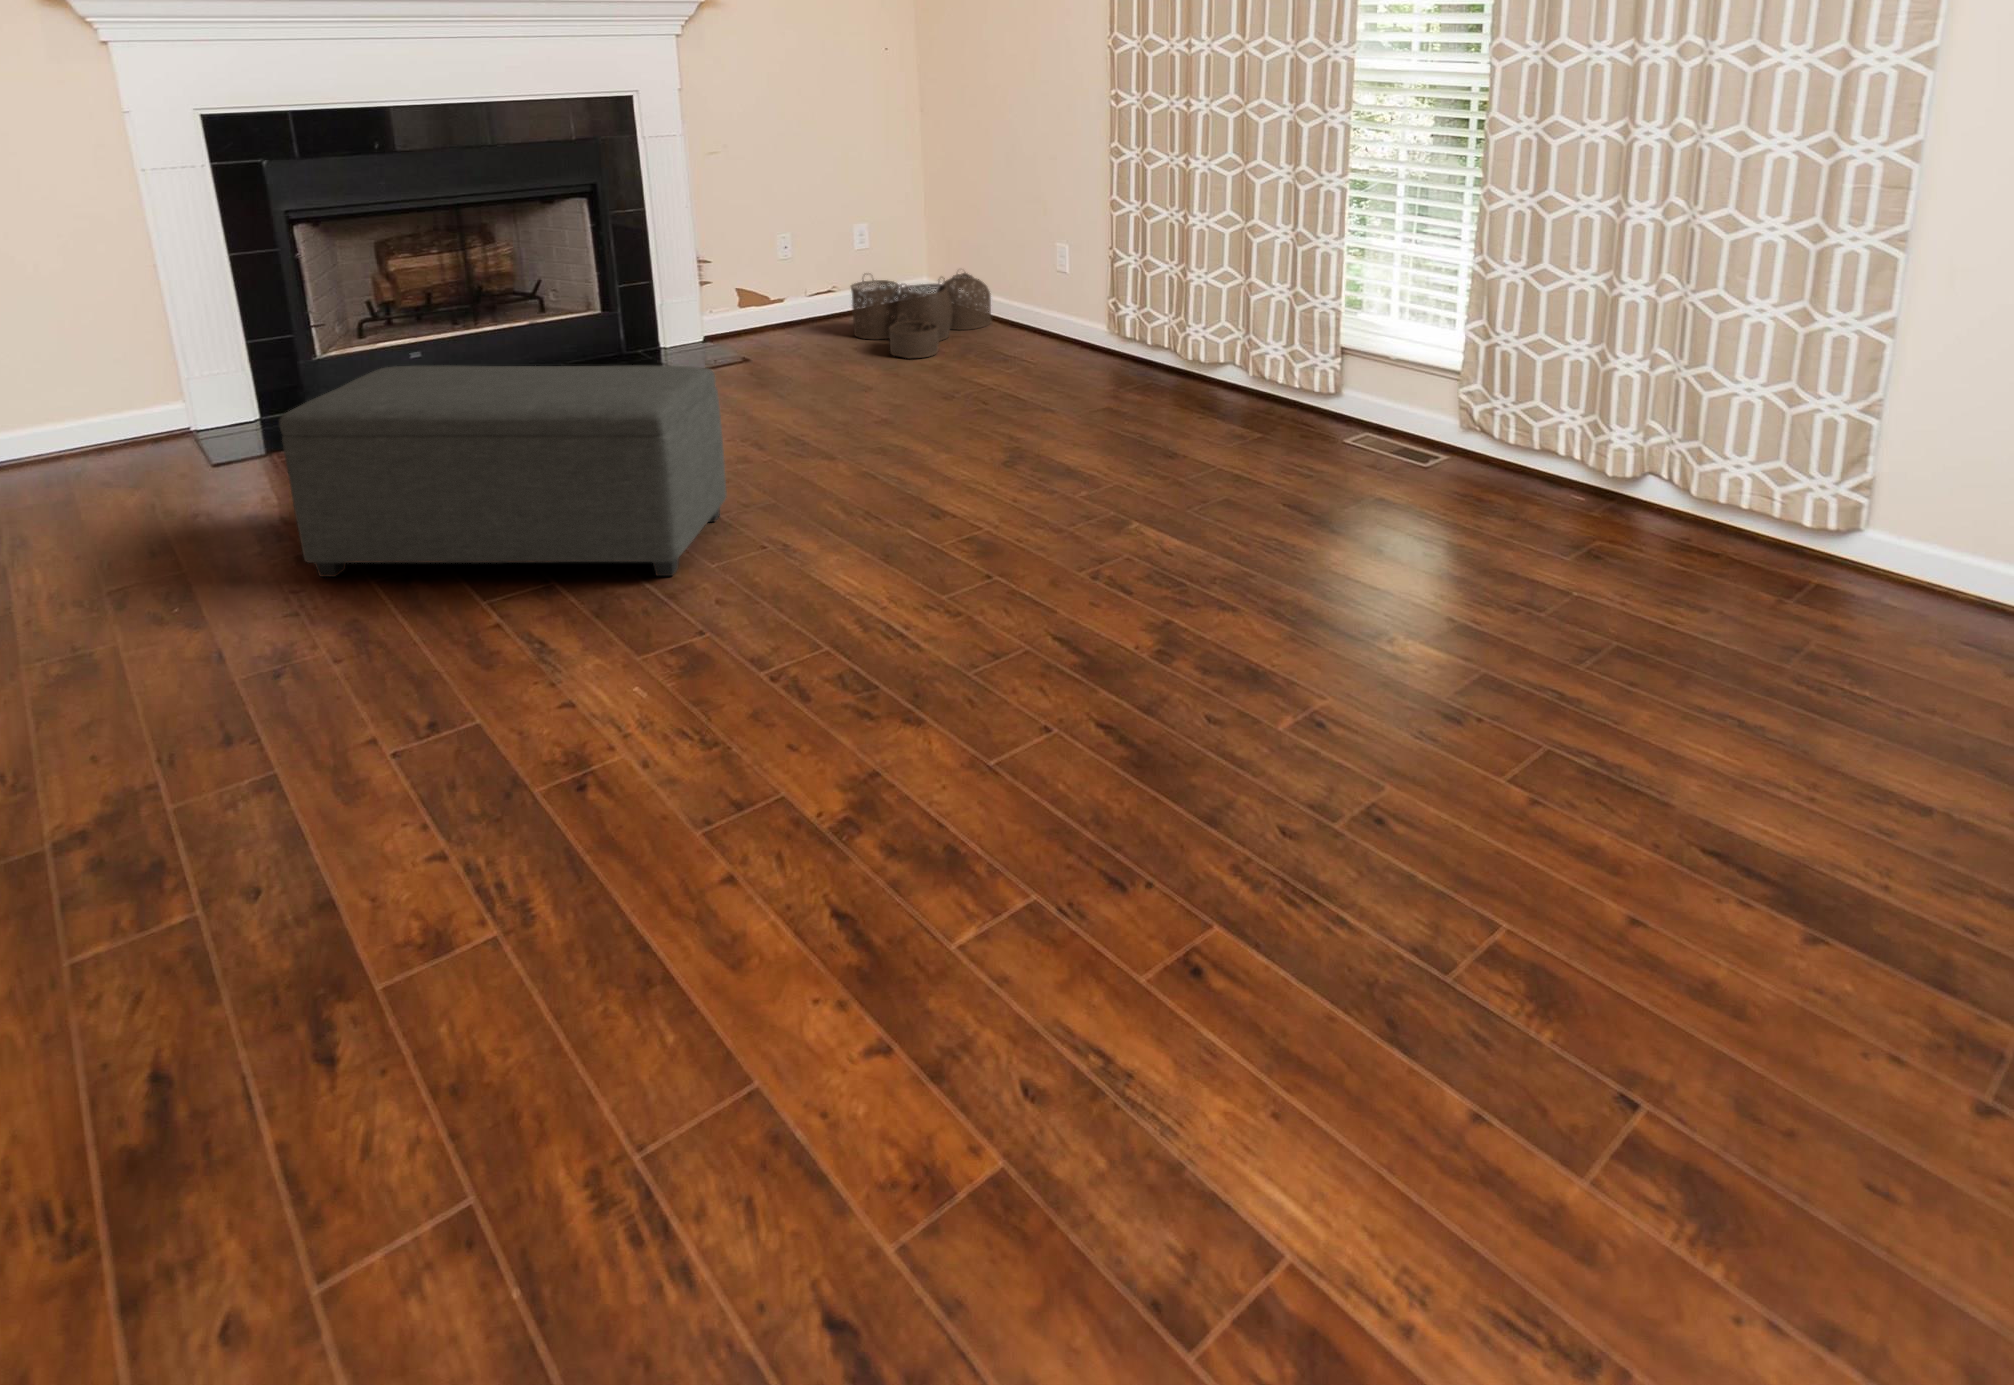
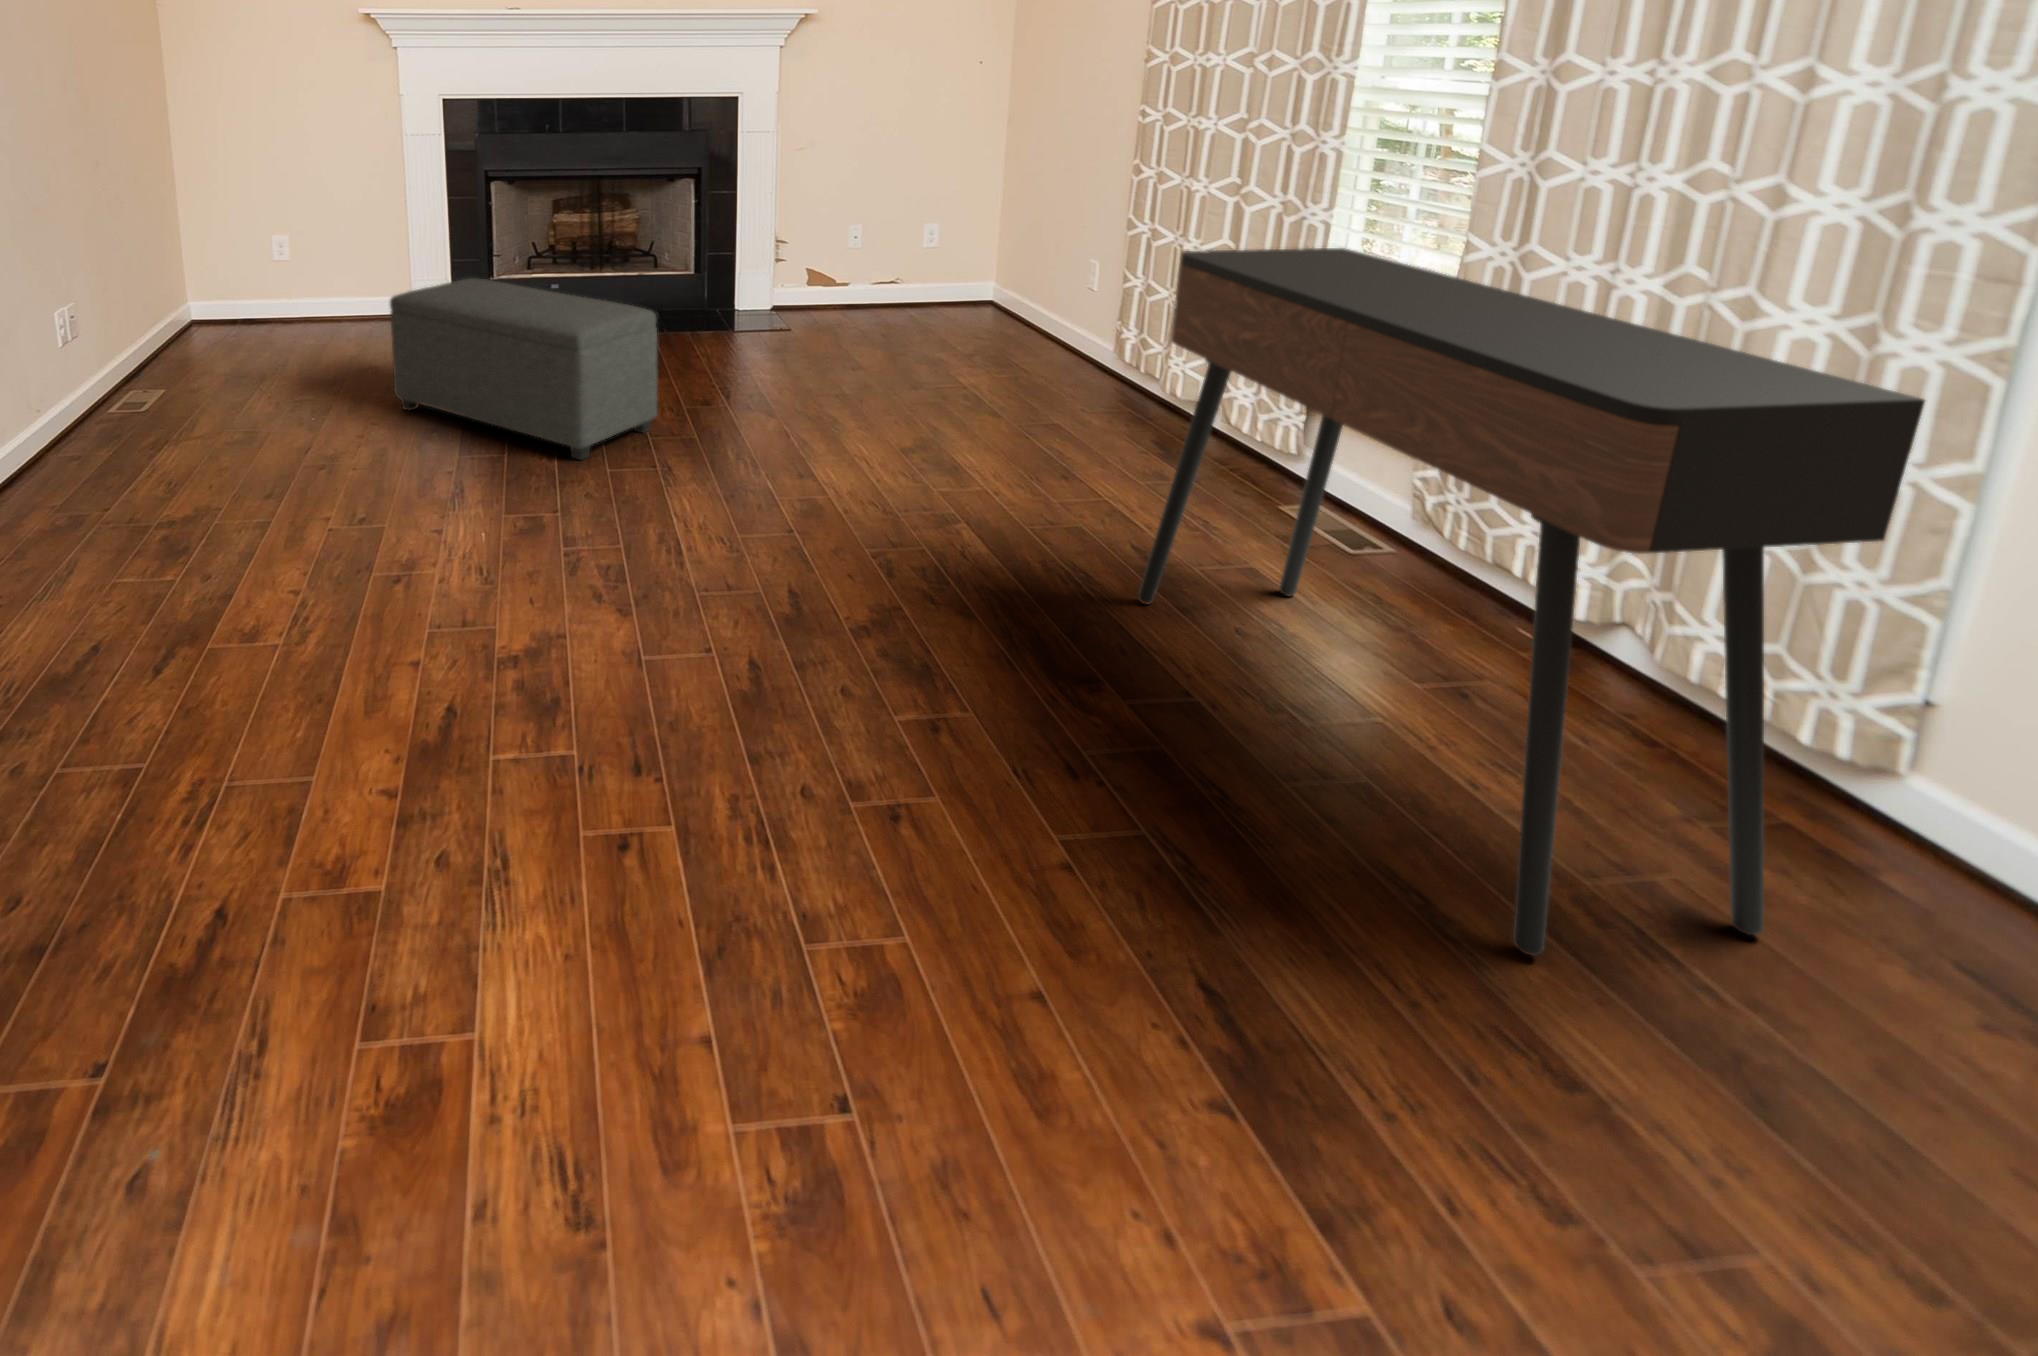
console table: none [1349,208,1971,738] -> present [1138,248,1925,956]
woven basket: present [851,272,992,358] -> none [890,266,1029,348]

